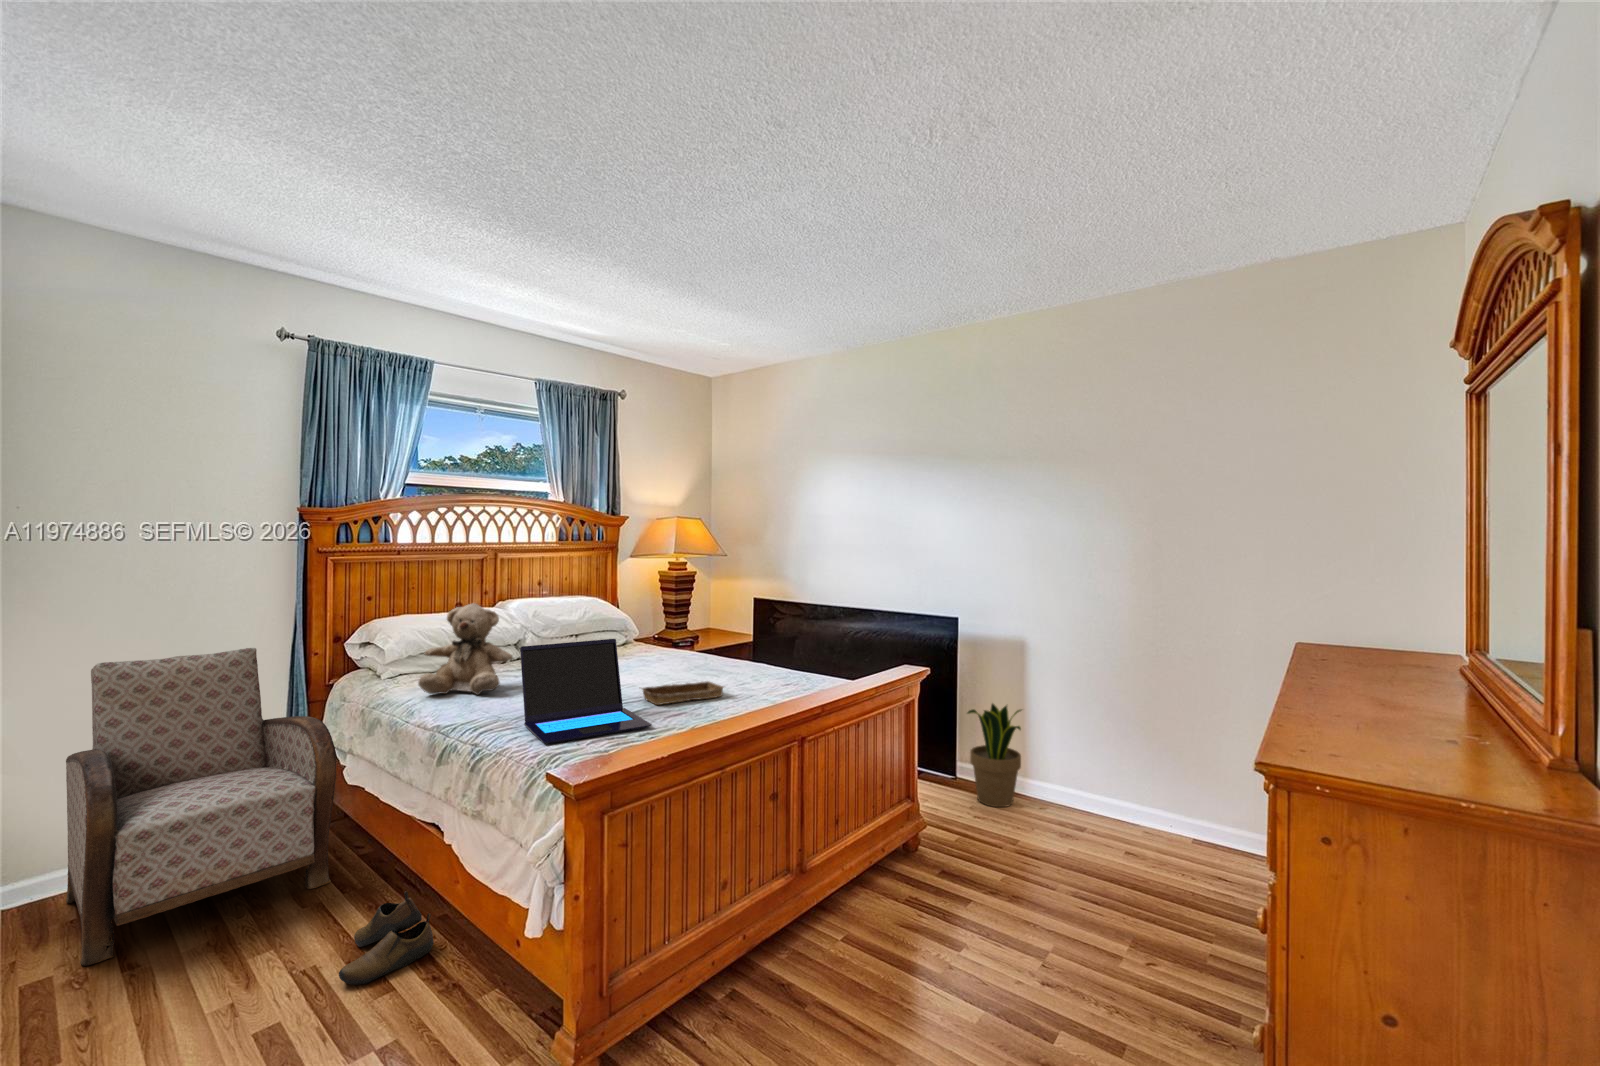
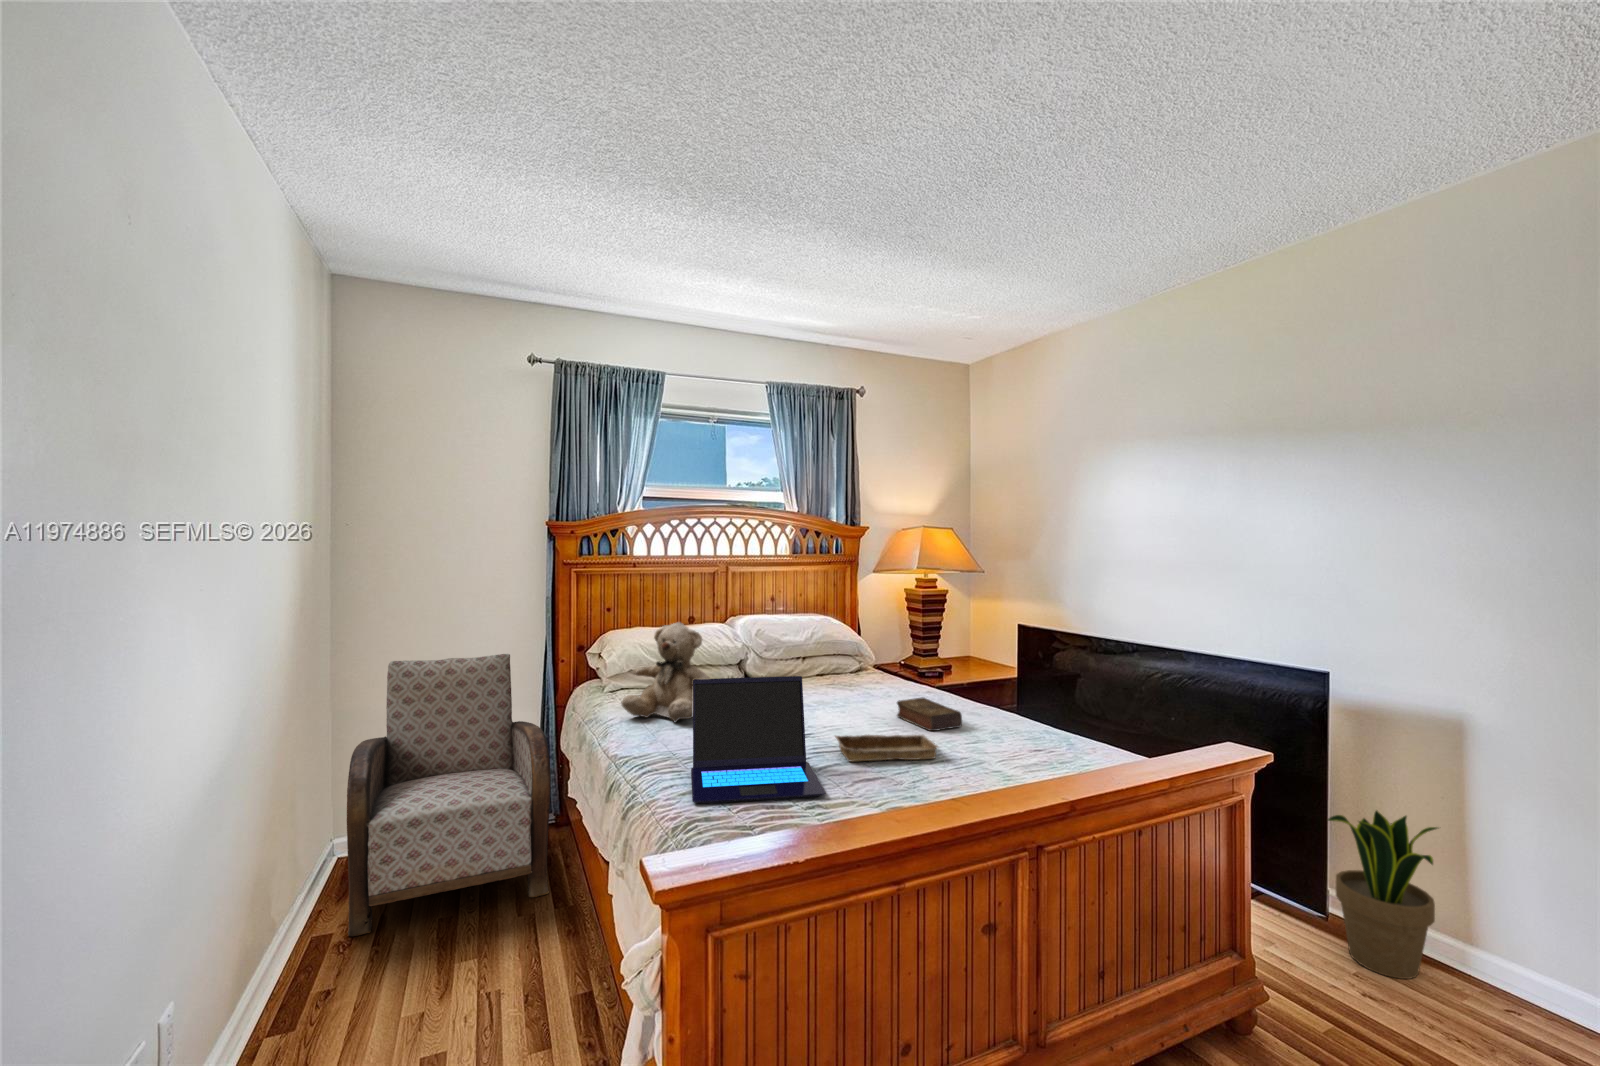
book: none [677,657,732,680] -> present [897,698,962,731]
shoe: present [339,891,434,985] -> none [507,934,602,1031]

